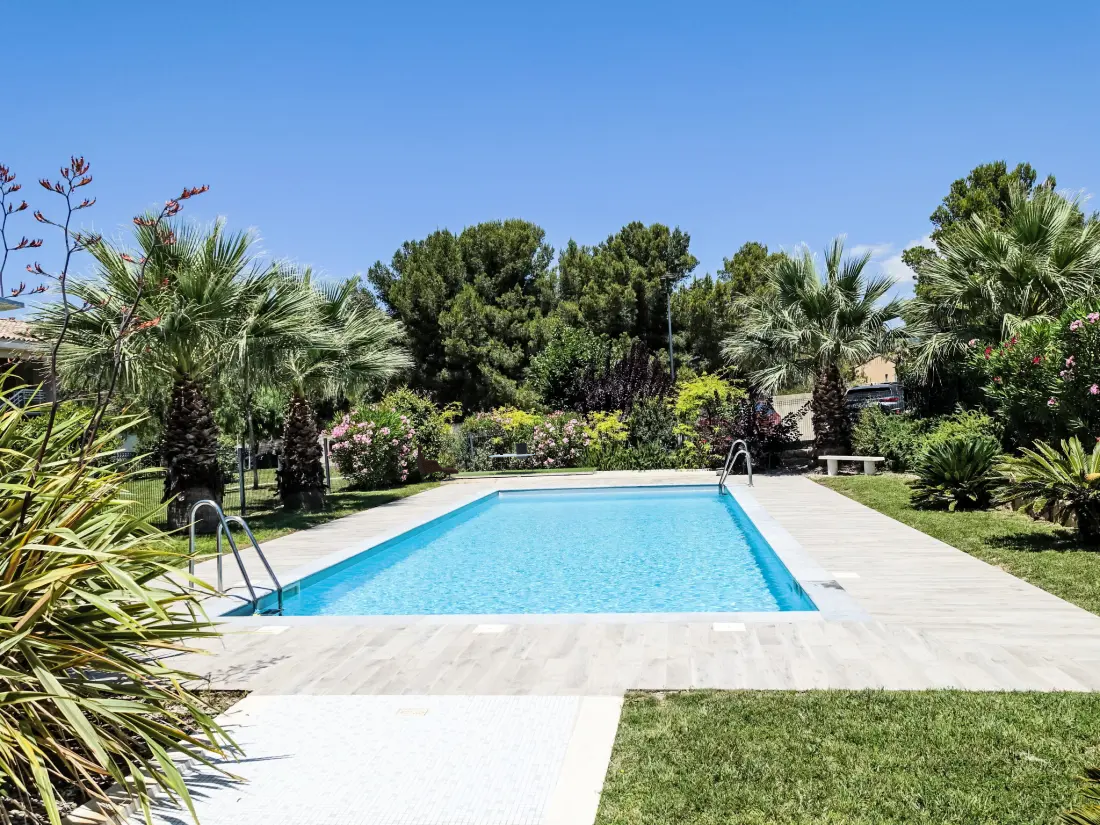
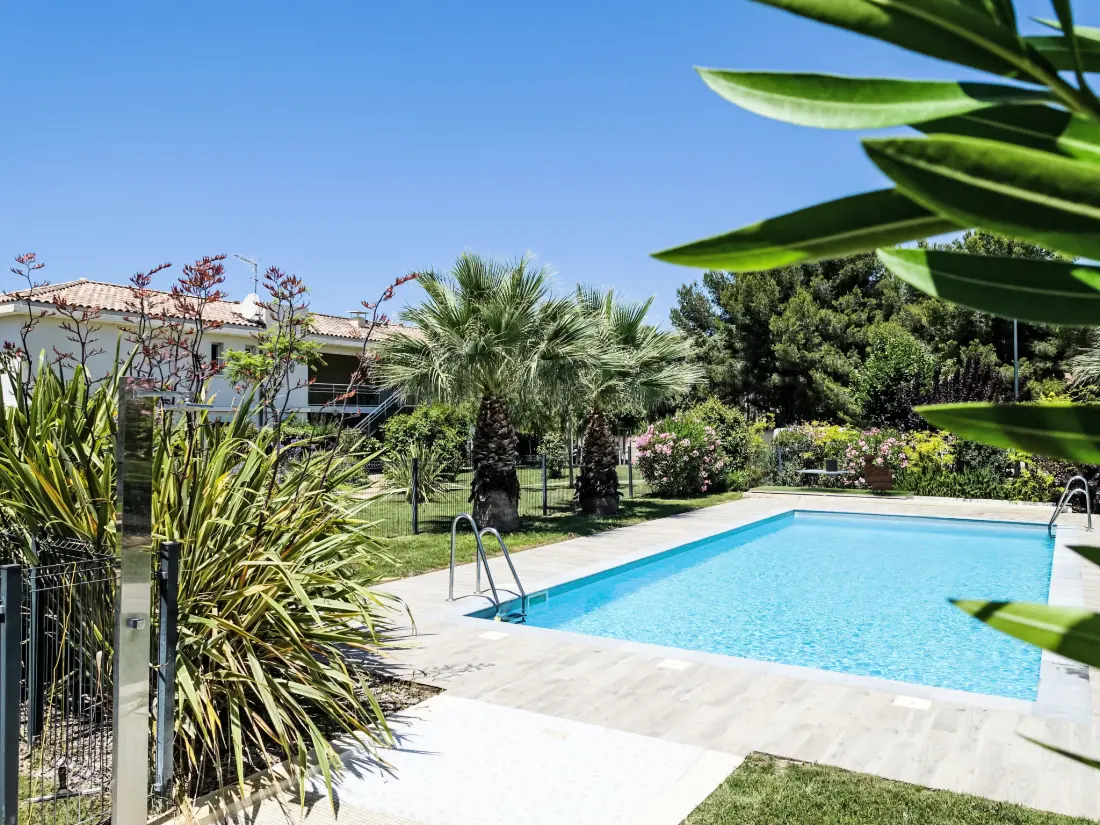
lounge chair: present [417,444,459,482] -> present [861,454,895,496]

